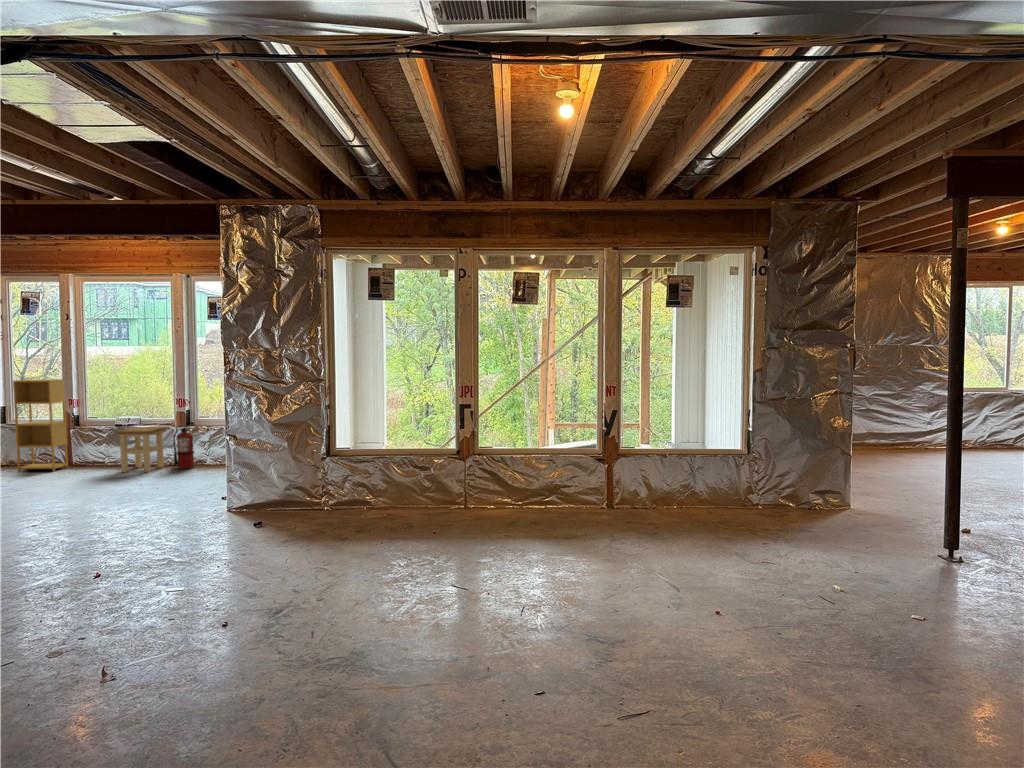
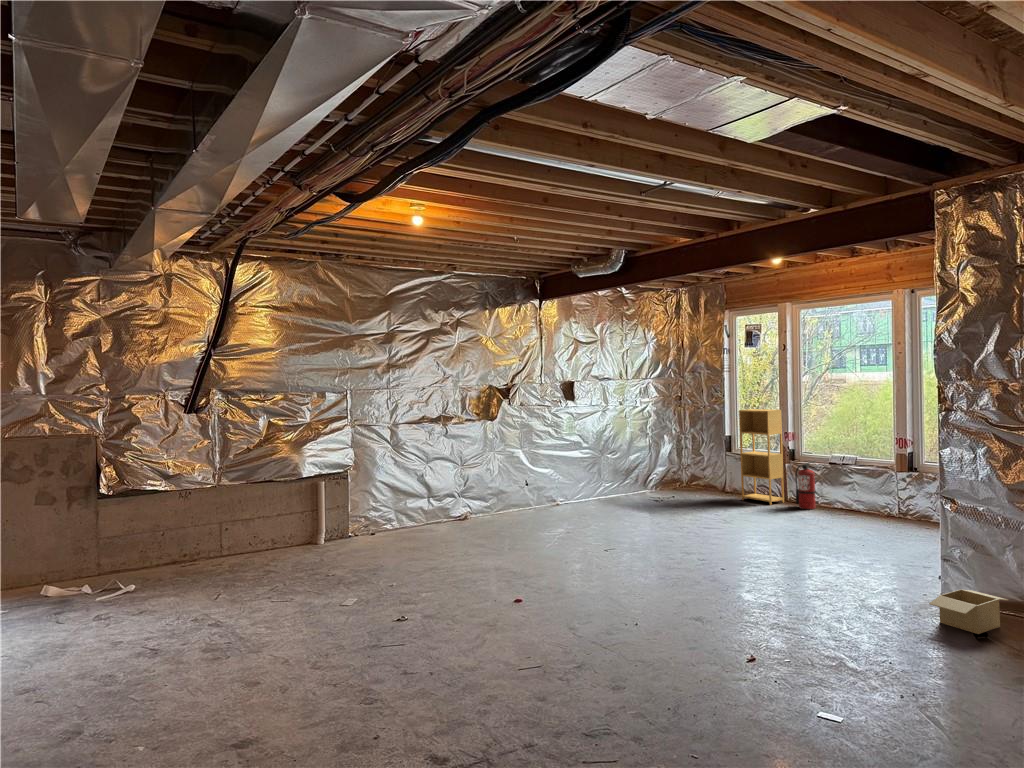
fire extinguisher: present [173,424,194,469] -> present [795,461,816,509]
stool: present [117,427,165,472] -> none [828,467,882,523]
cardboard box: none [223,497,272,524] -> present [929,589,1009,634]

